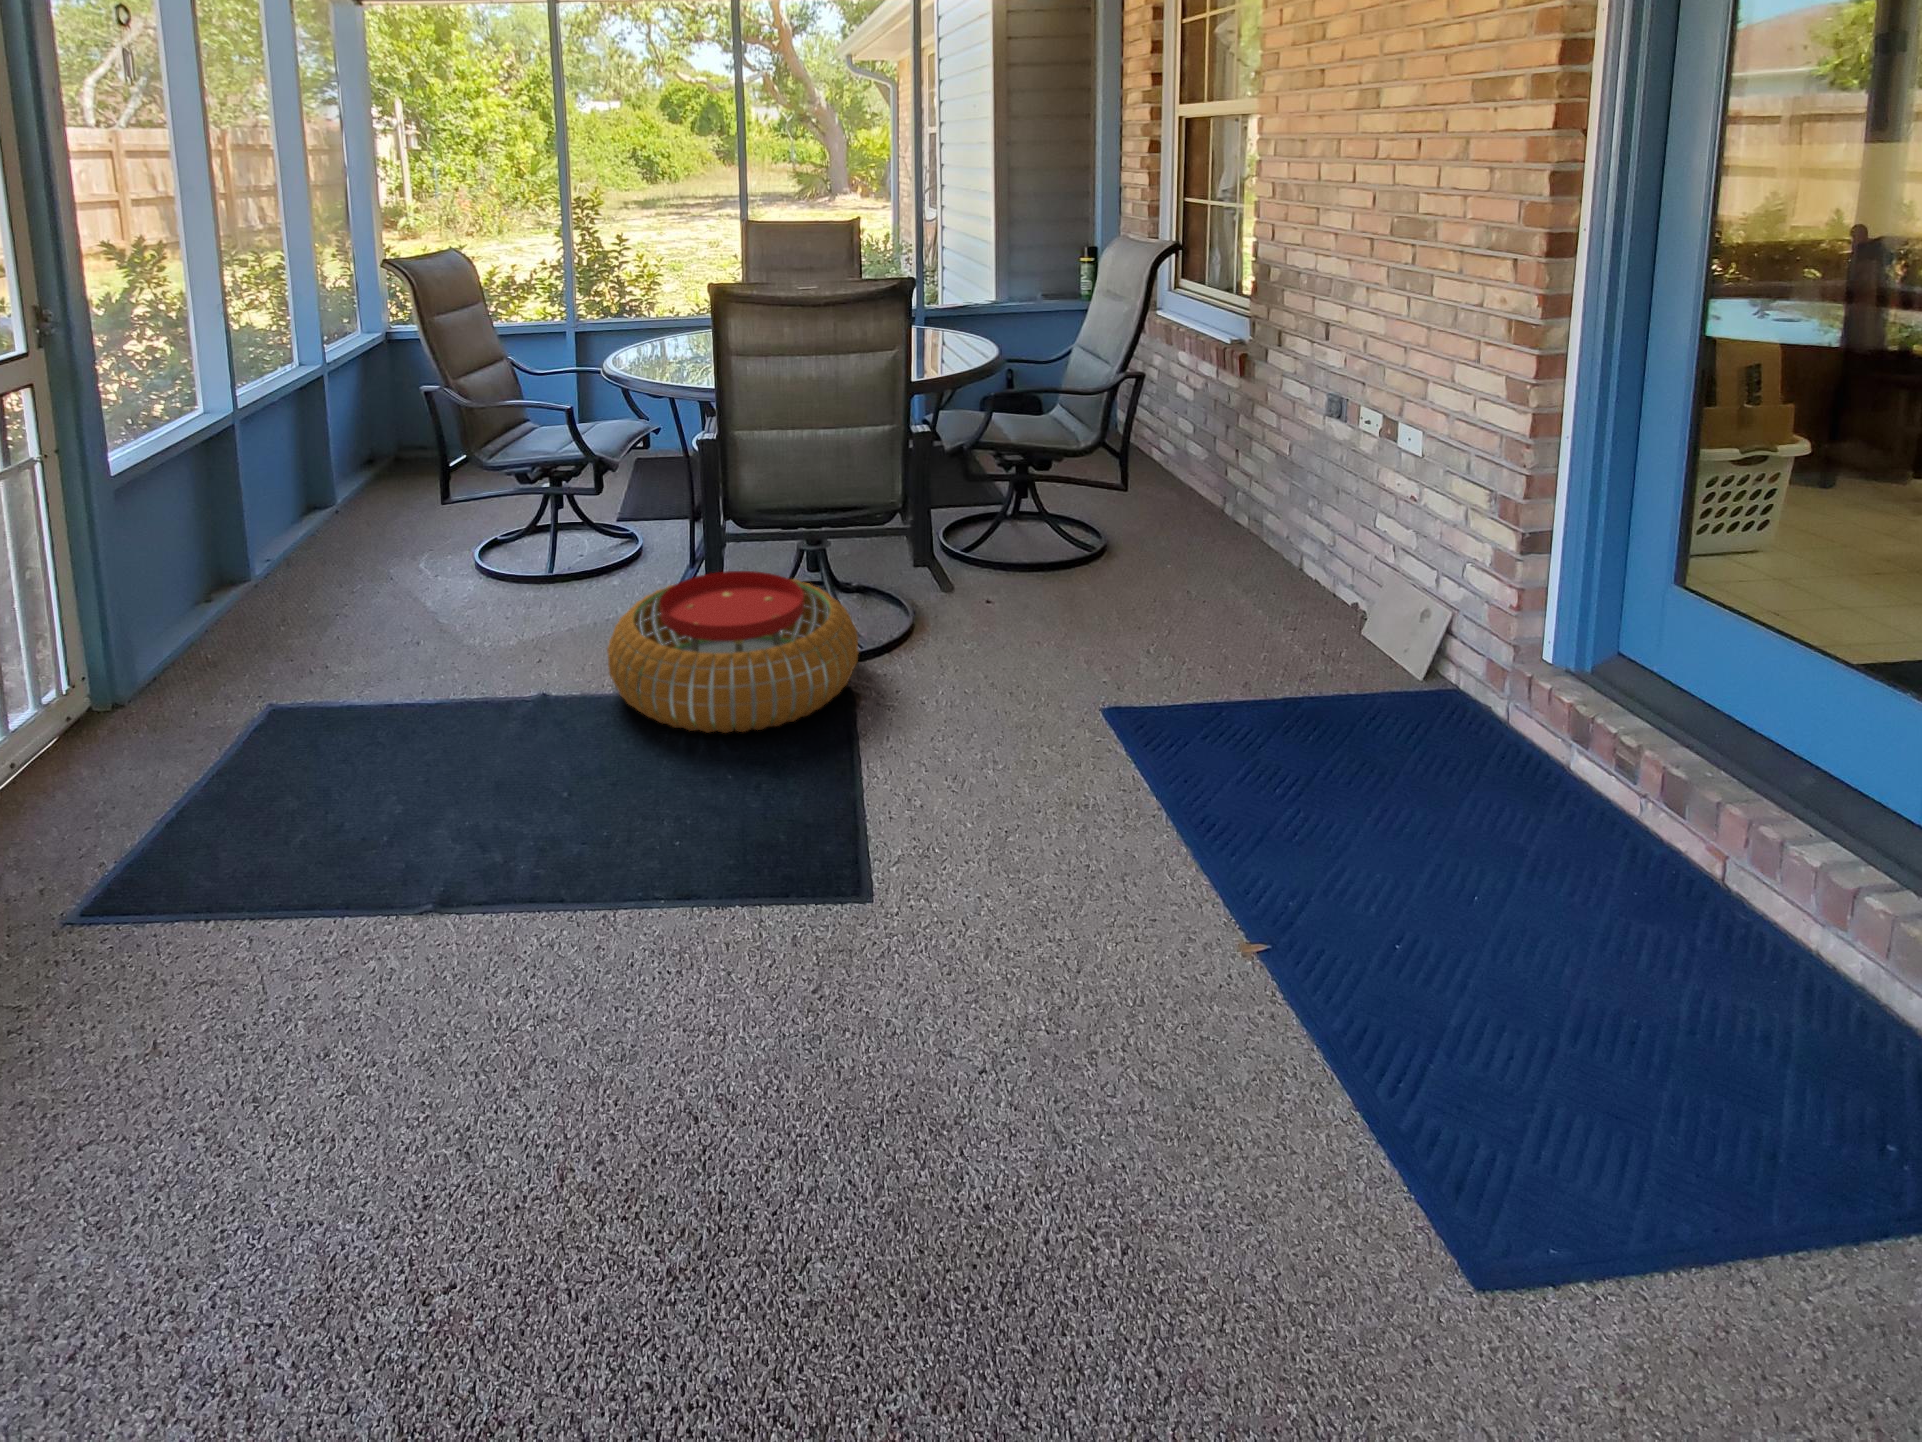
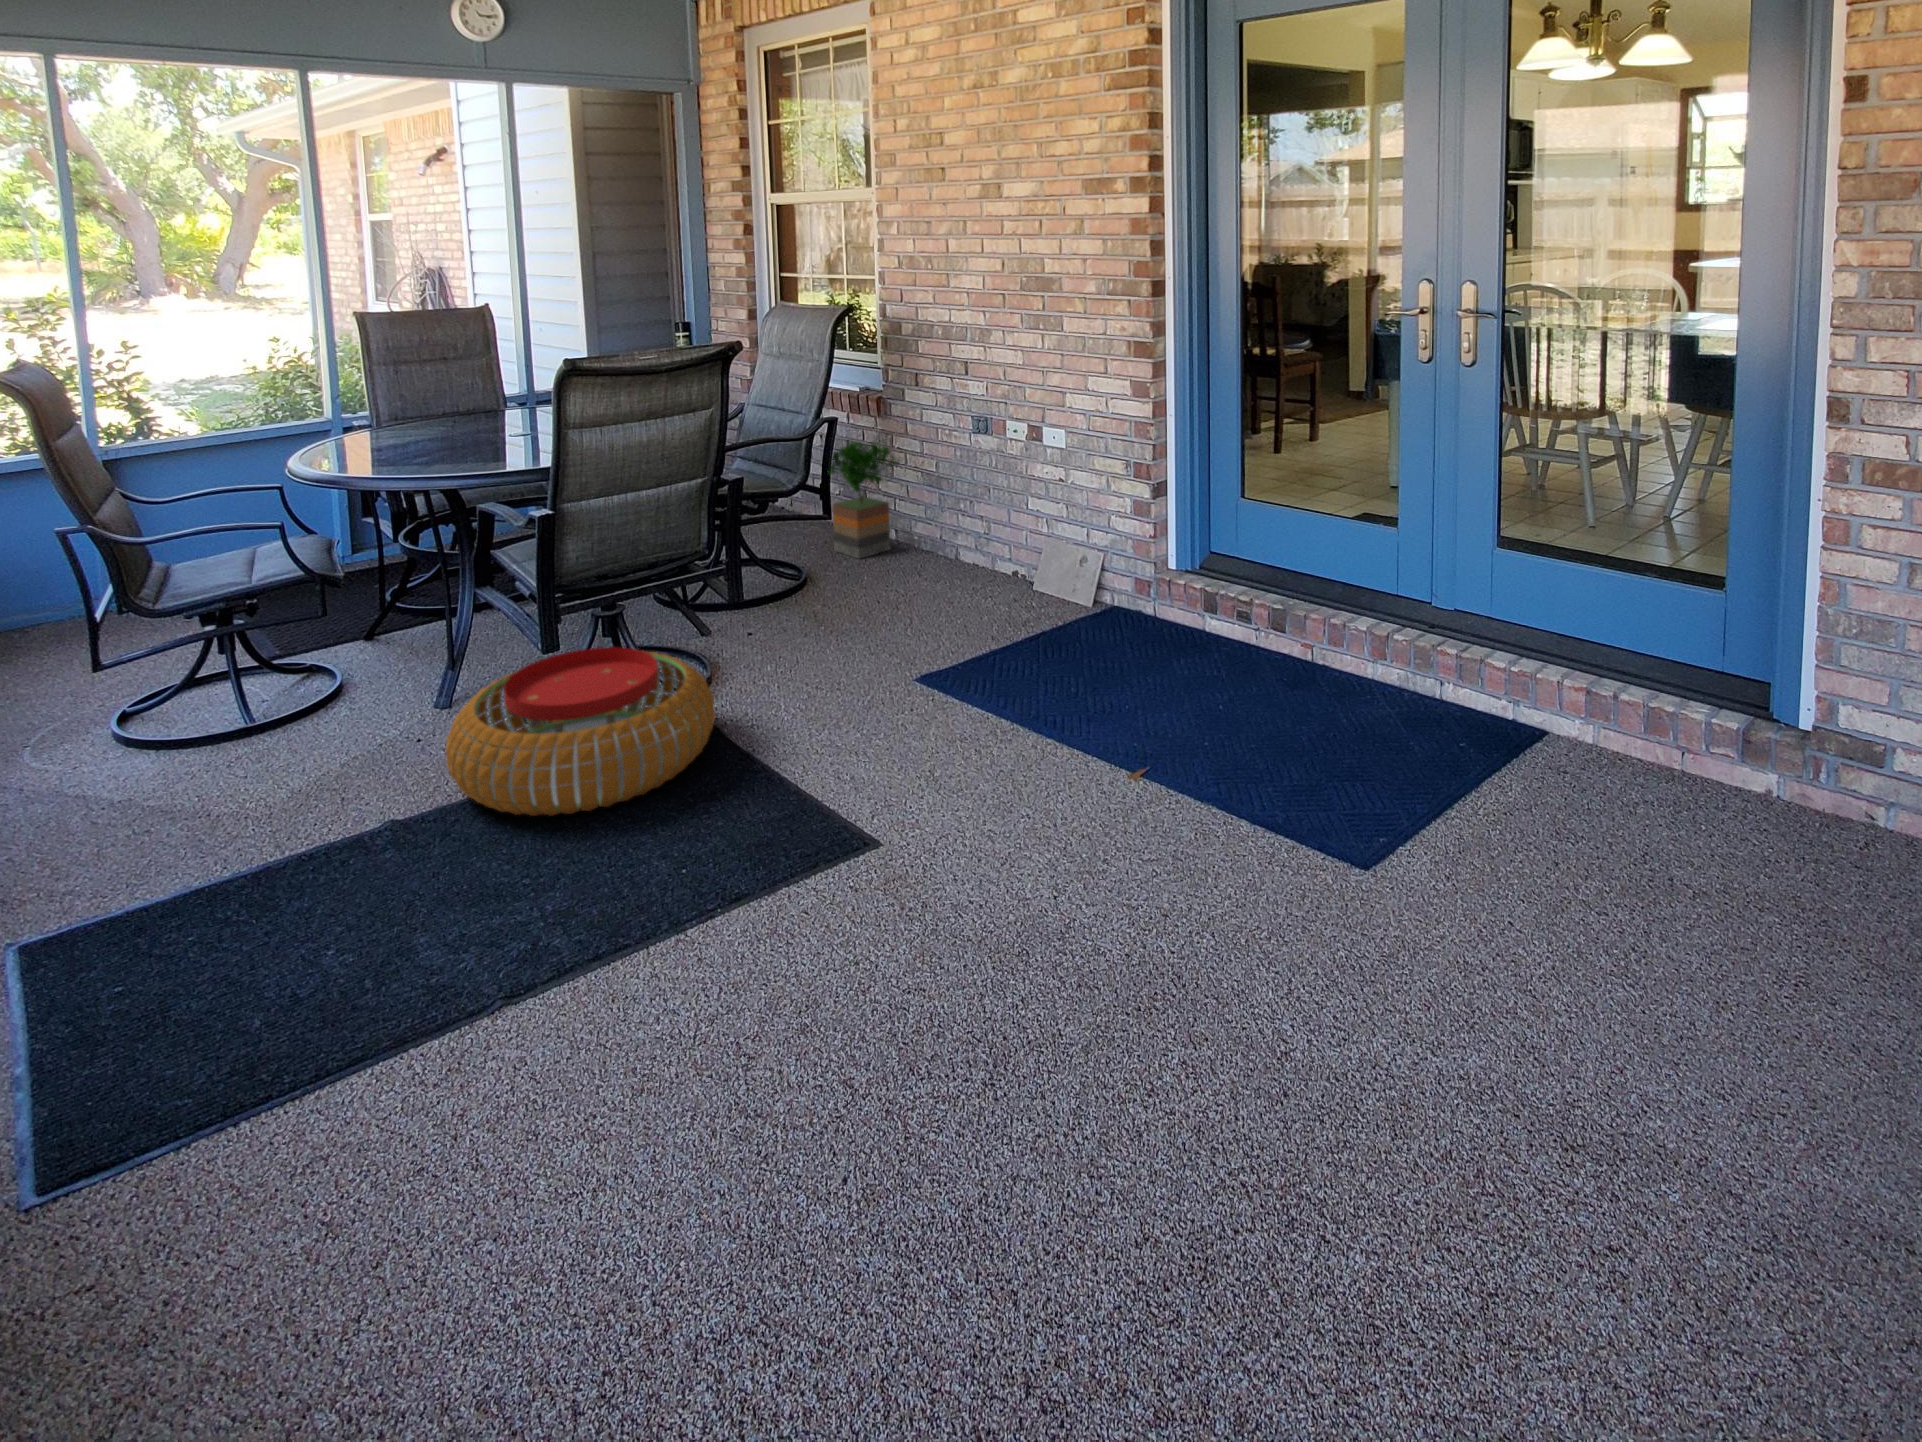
potted tree: none [1151,401,1255,541] -> present [828,442,900,559]

